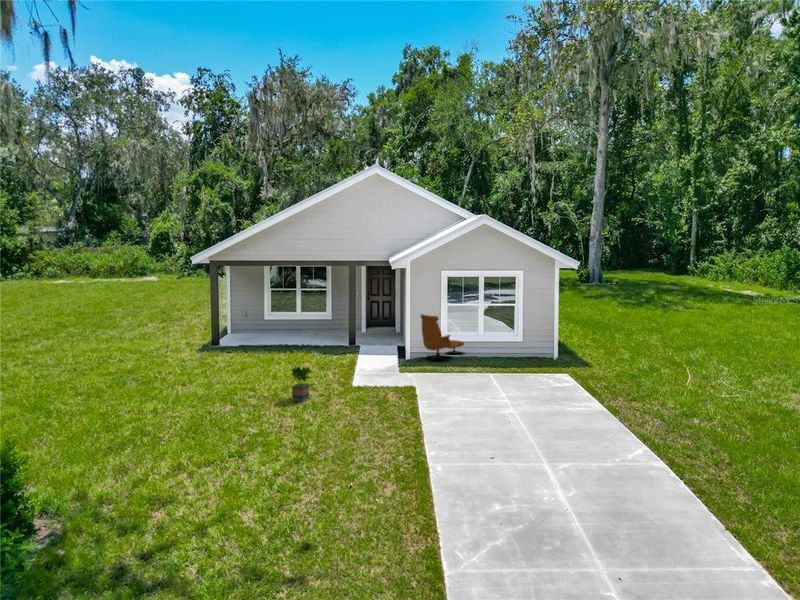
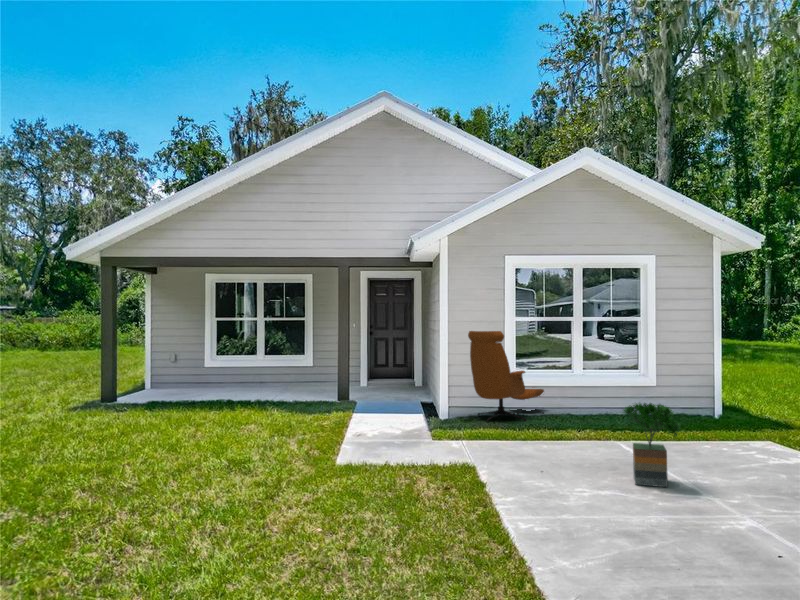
potted tree: present [292,367,312,402] -> present [624,403,680,487]

